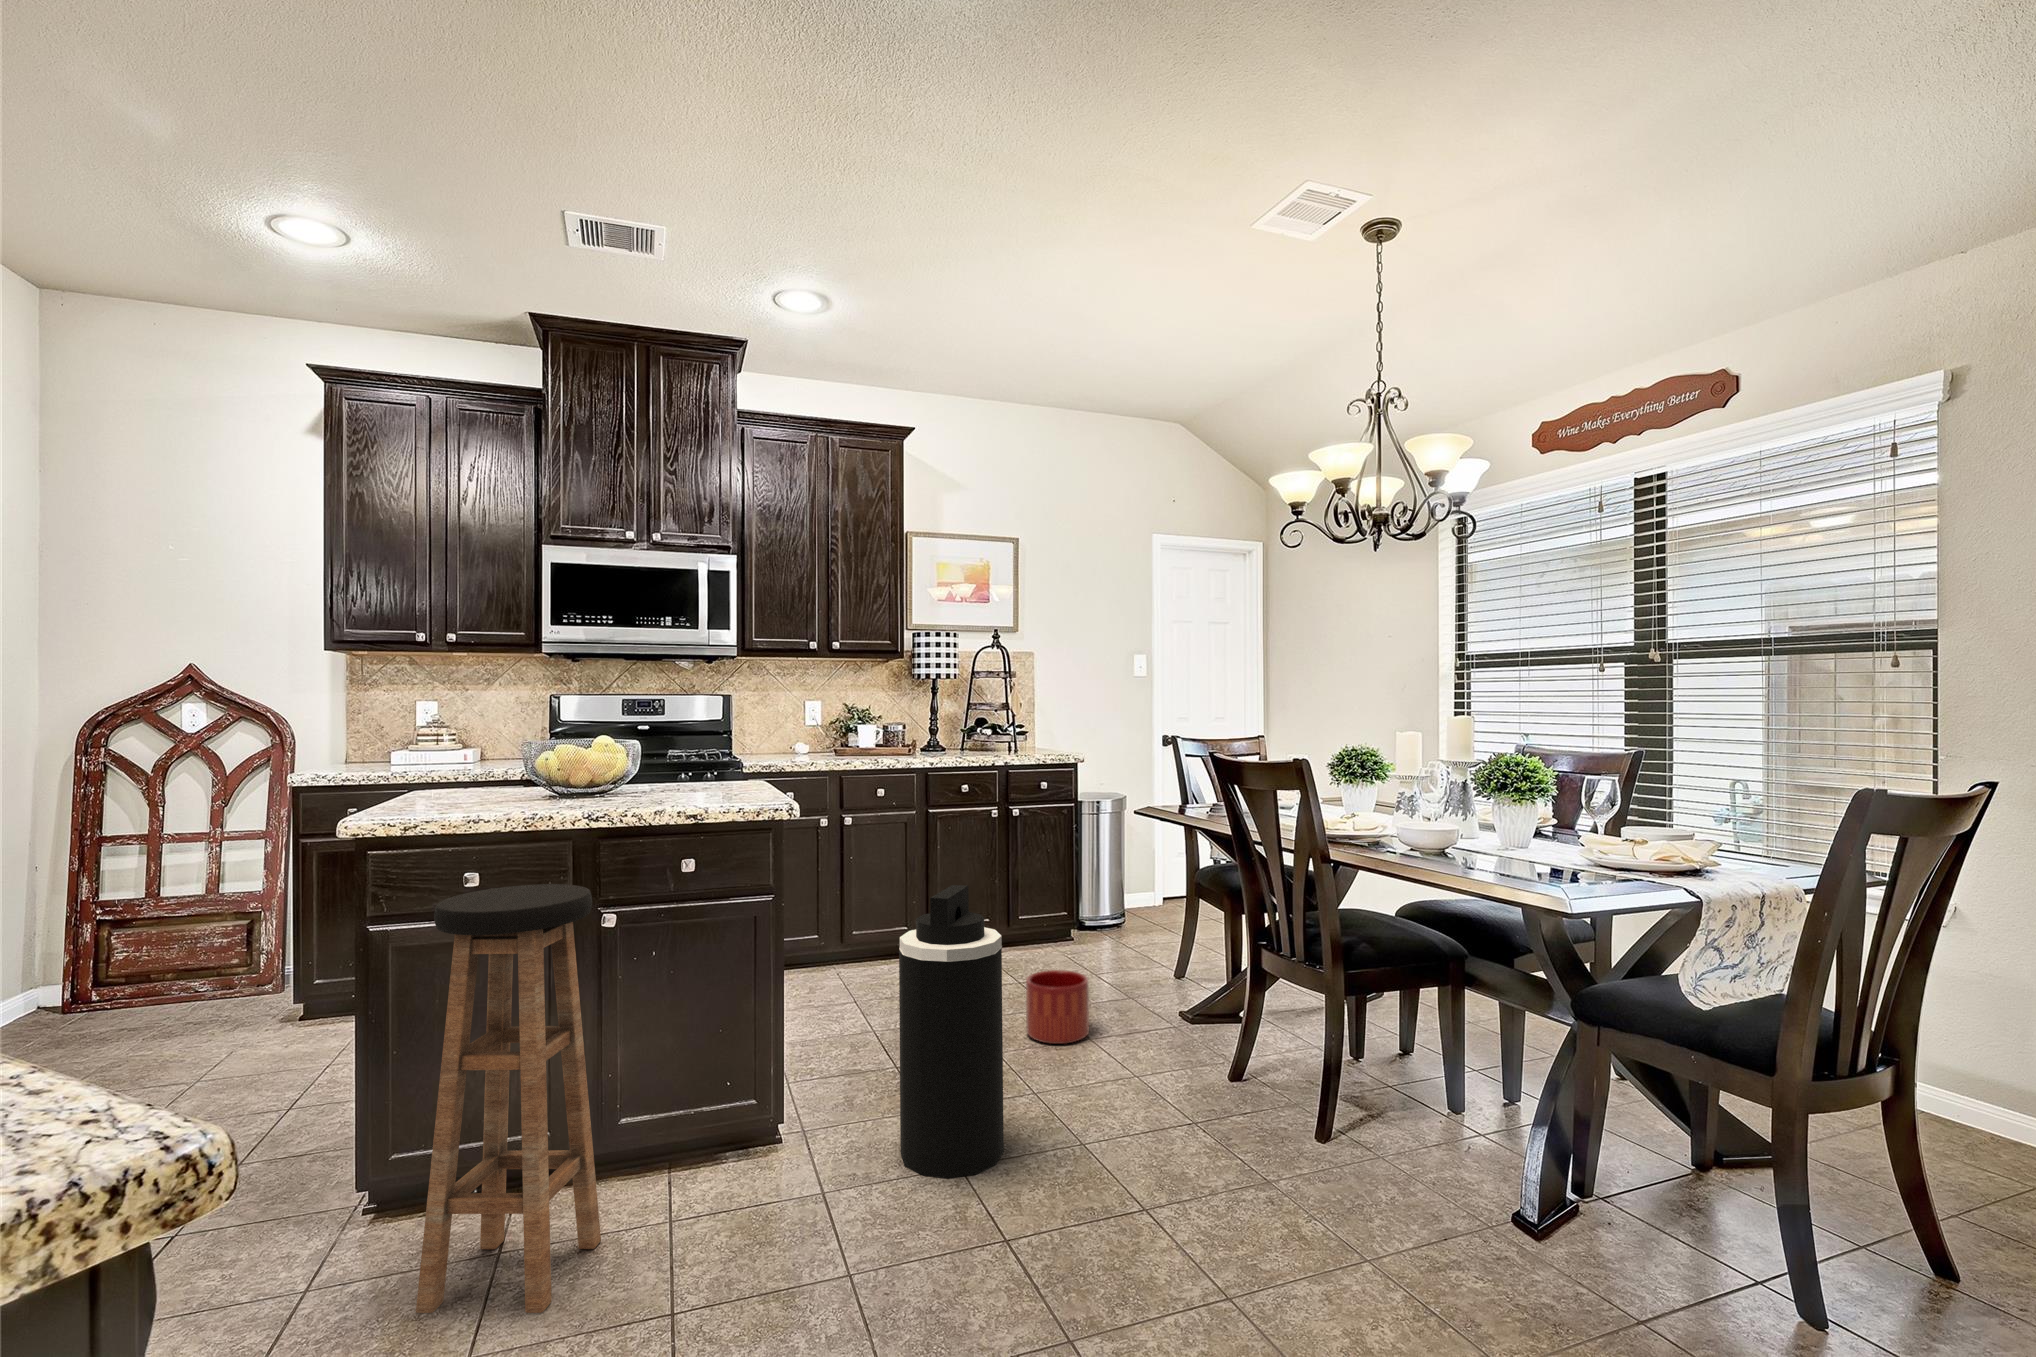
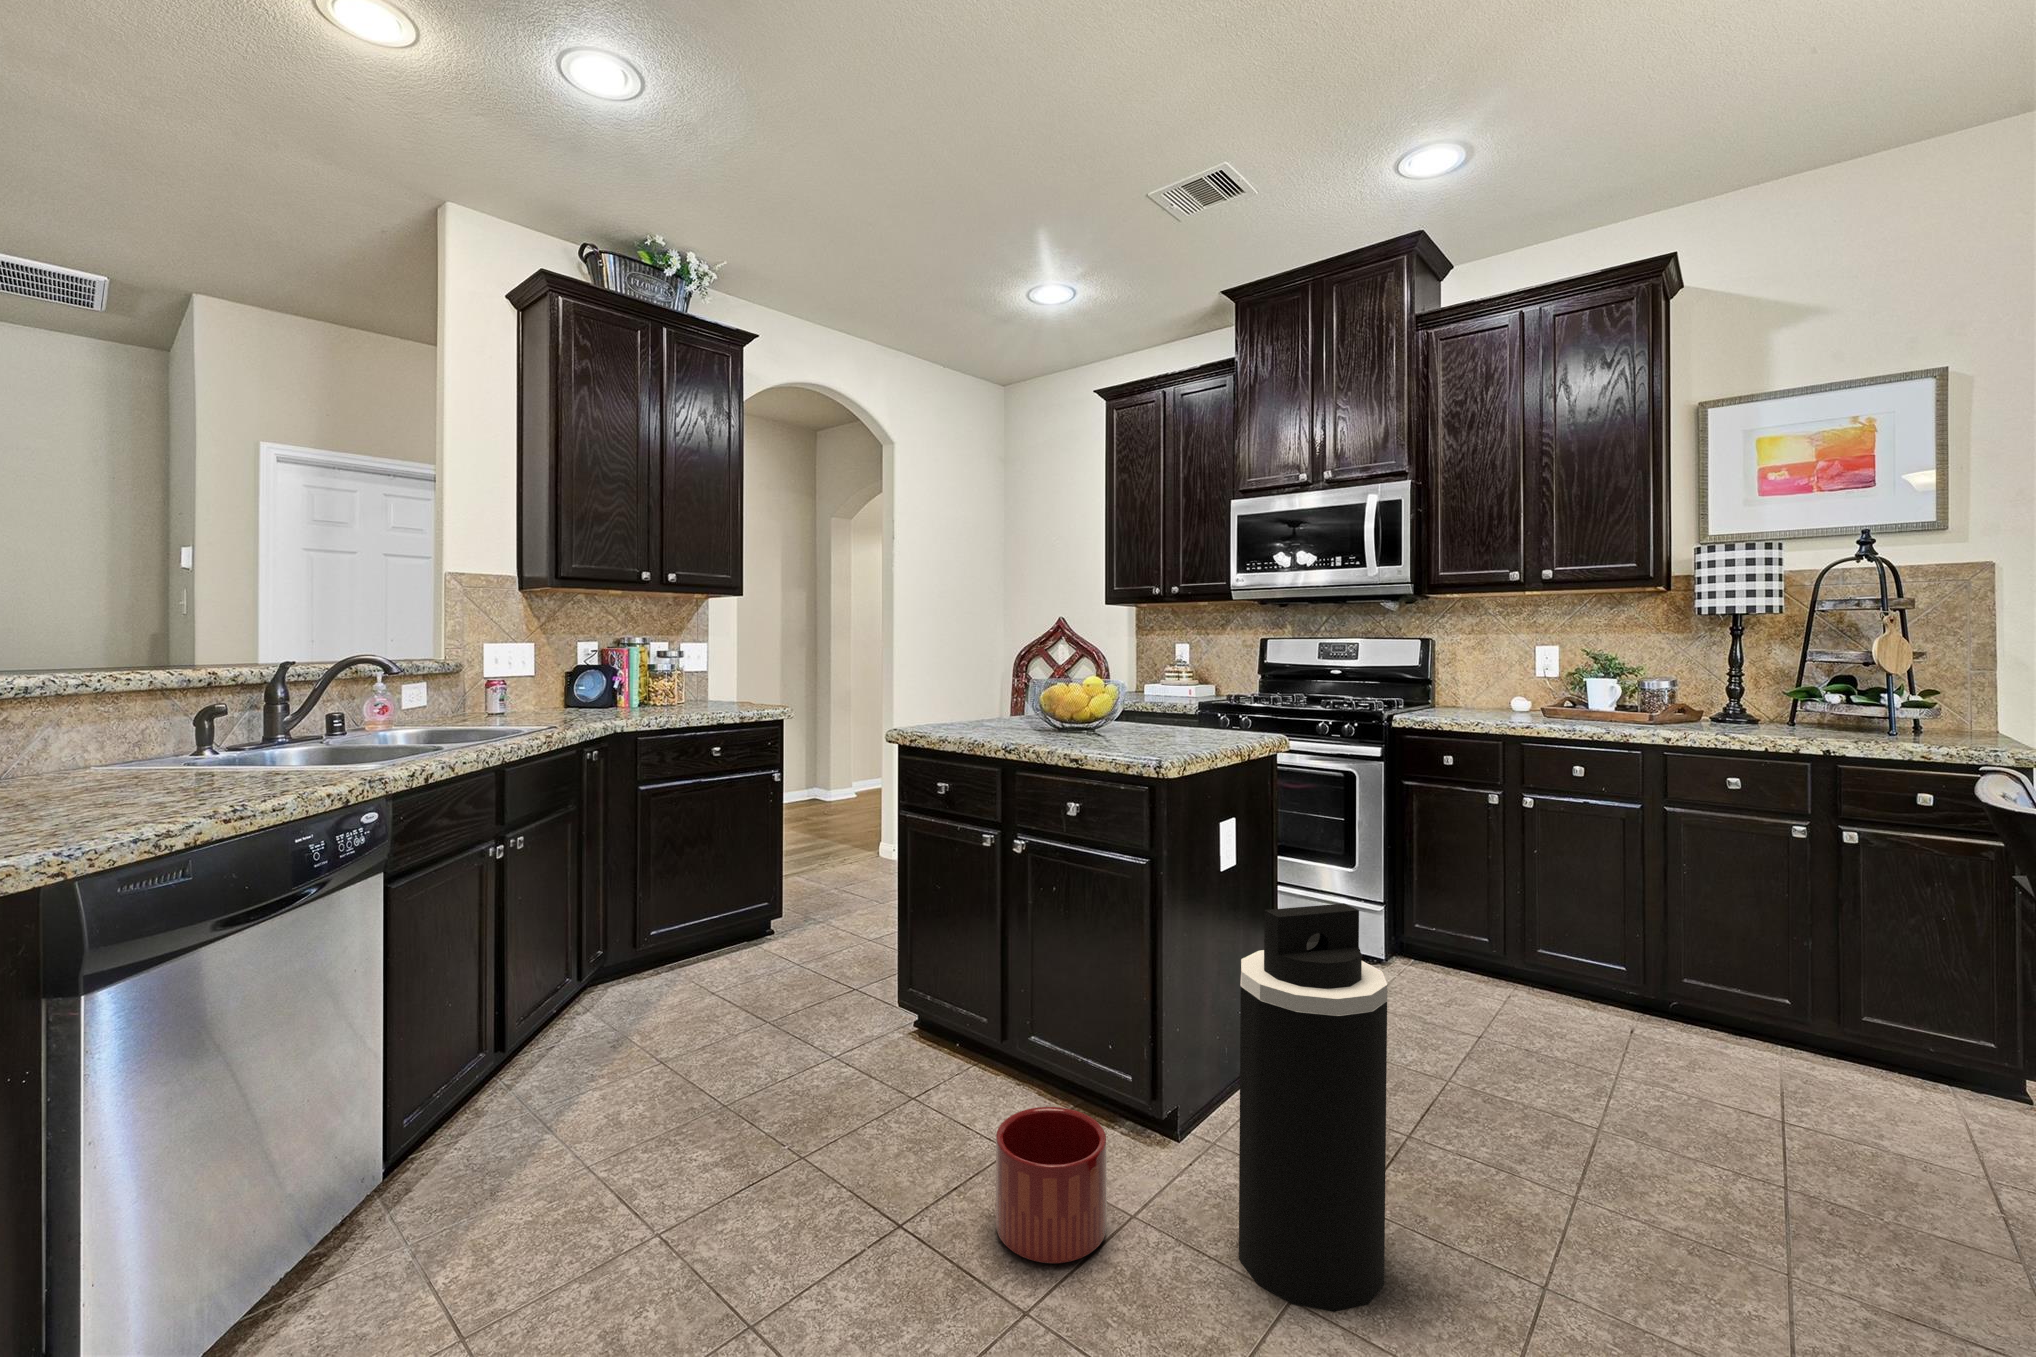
bar stool: present [416,884,601,1313] -> none [828,800,956,1156]
planter: present [1026,970,1089,1044] -> present [996,1107,1107,1263]

